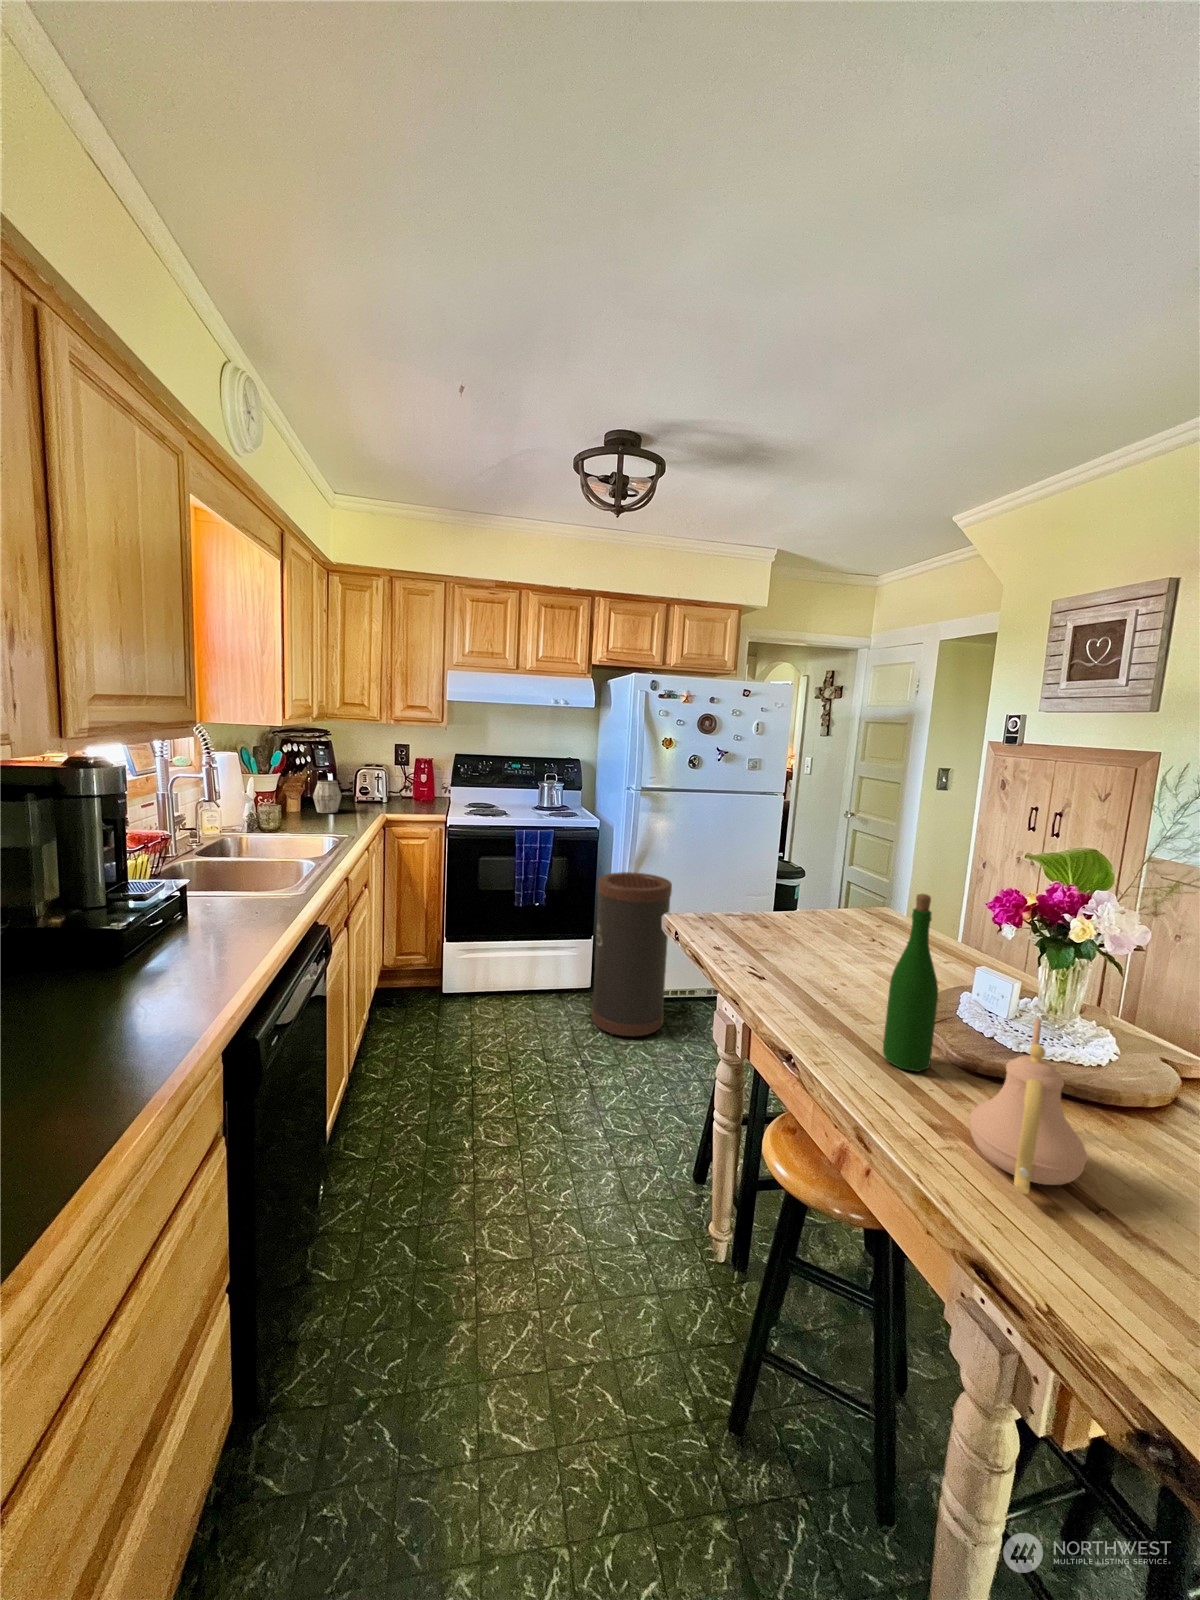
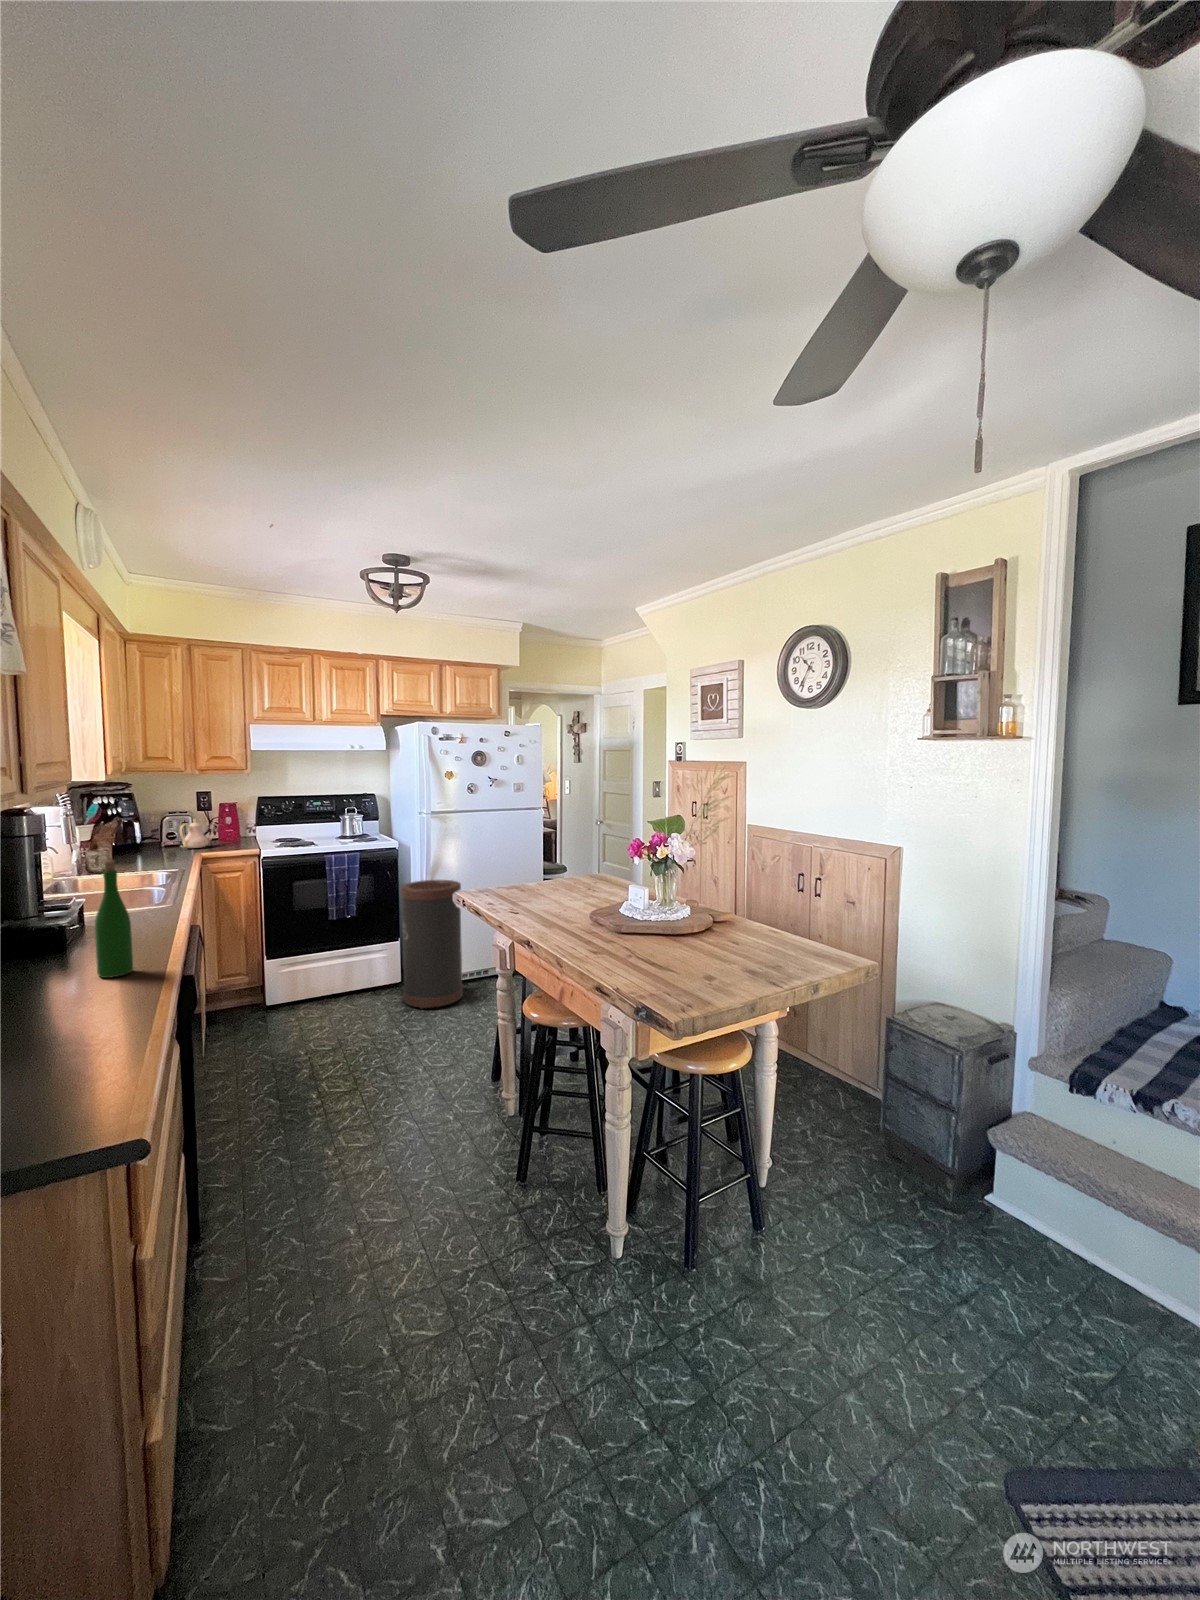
mug: present [313,780,341,813] -> none [126,828,155,857]
wine bottle: present [883,894,938,1072] -> present [95,860,133,978]
teapot: present [969,1018,1088,1194] -> present [180,819,215,848]

